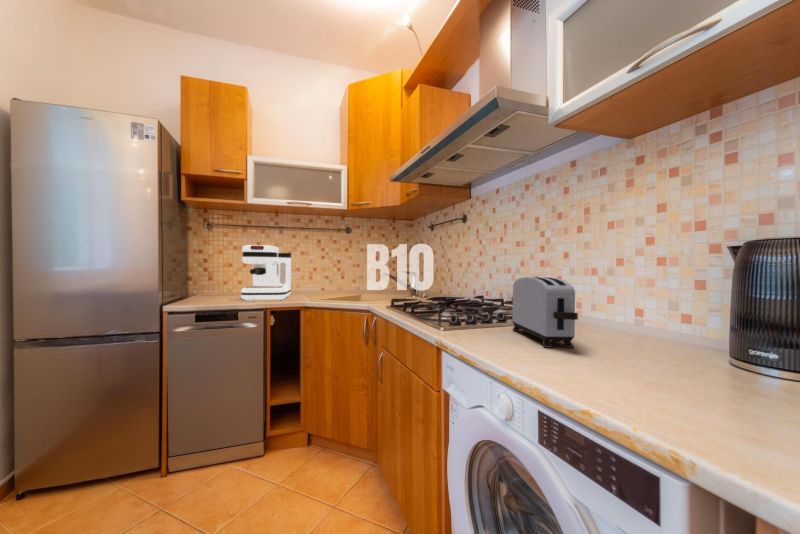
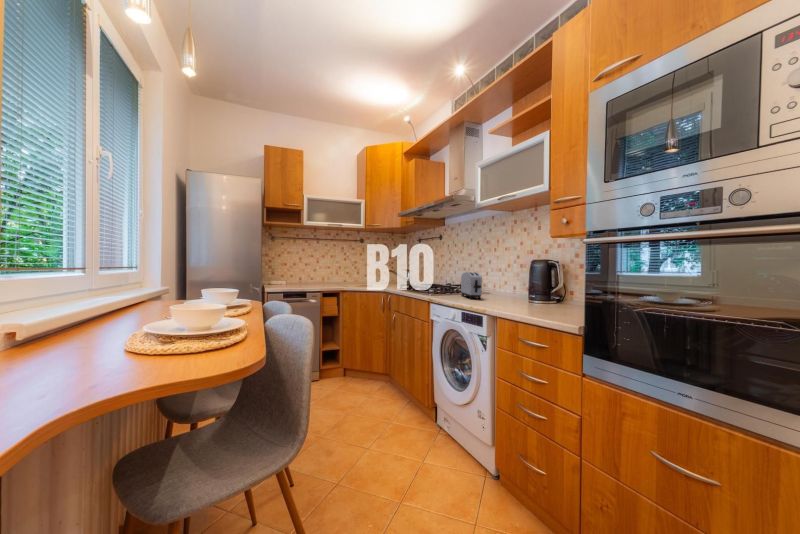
coffee maker: present [241,245,291,301] -> none [304,252,331,287]

